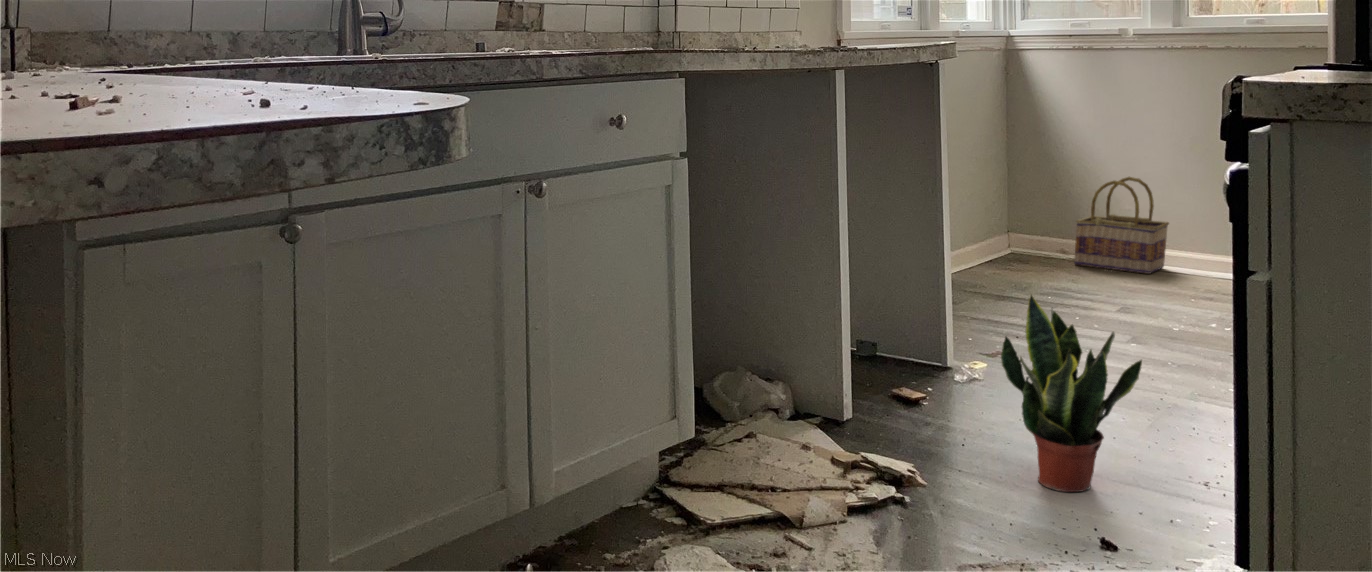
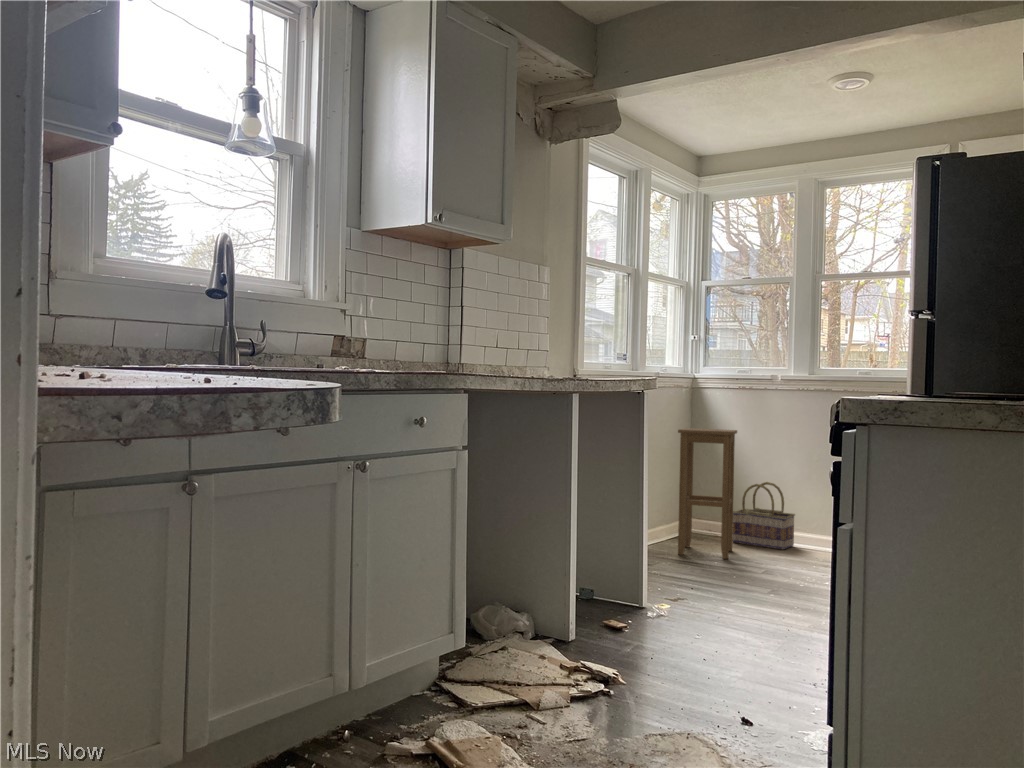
stool: none [995,102,1090,291] -> present [678,428,737,559]
potted plant: present [1001,295,1142,492] -> none [675,548,767,689]

